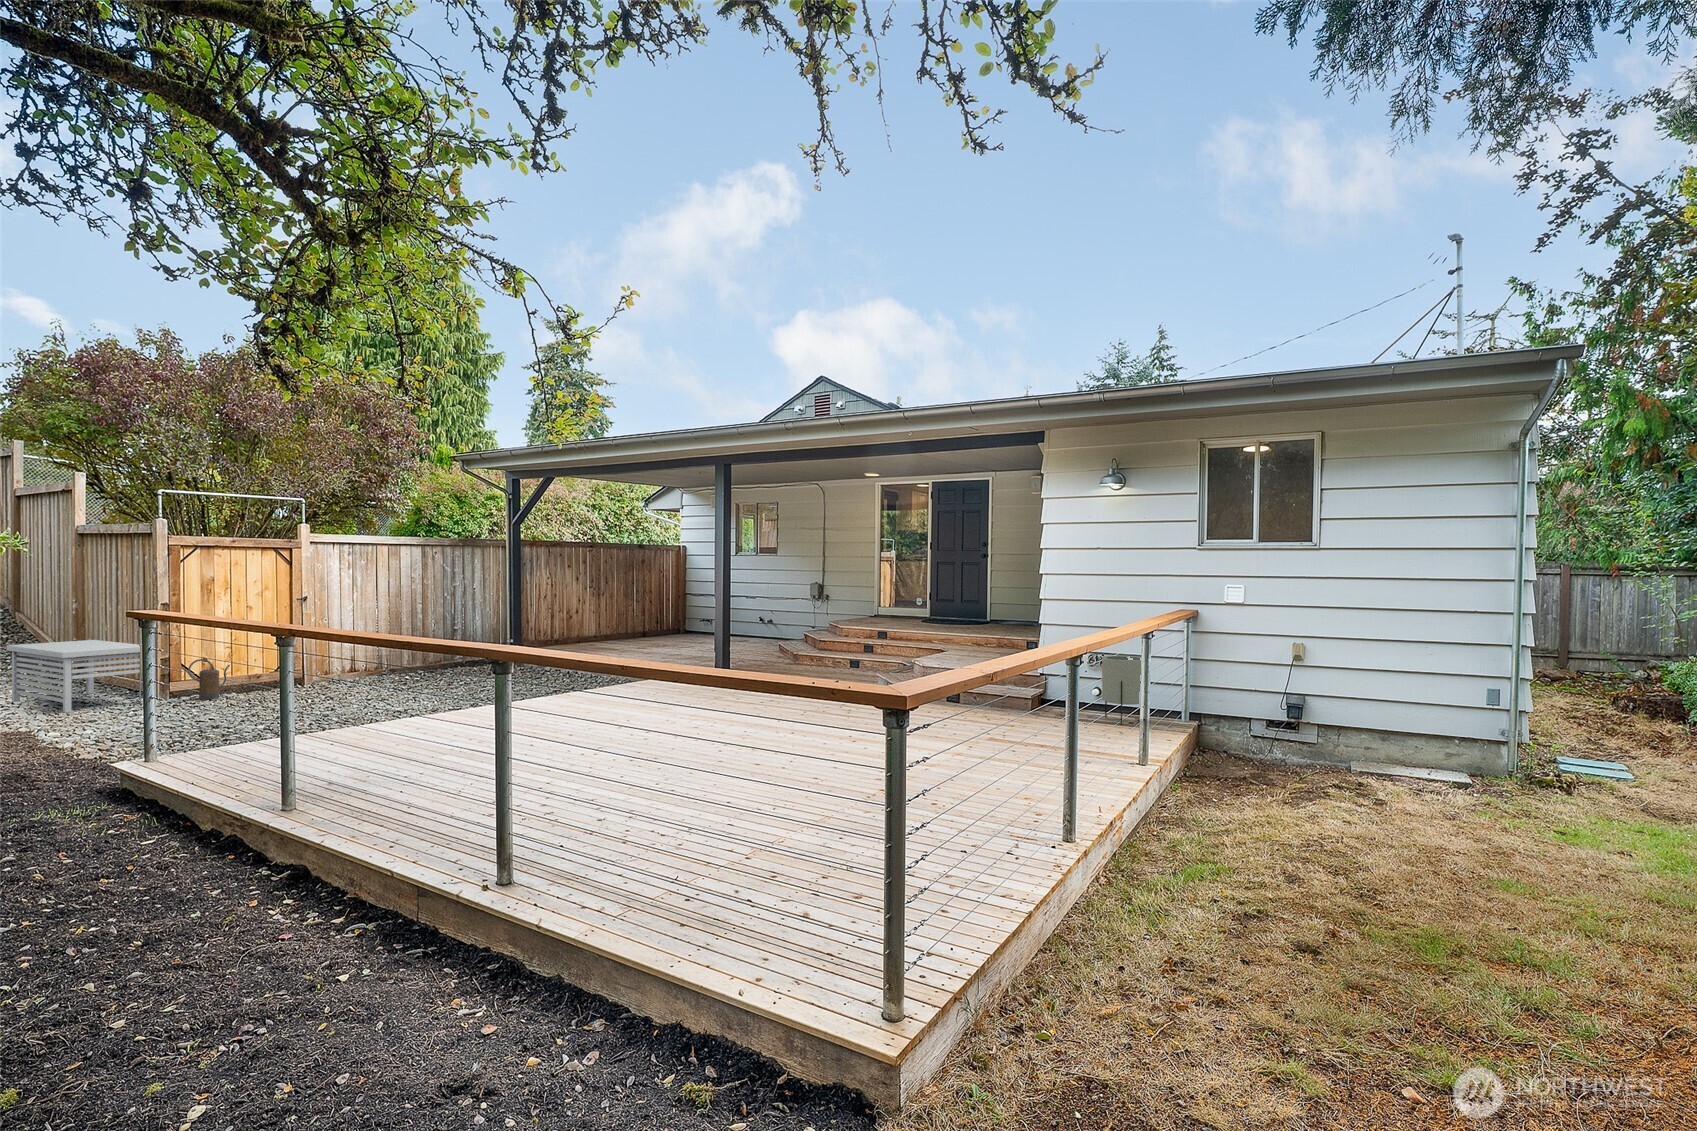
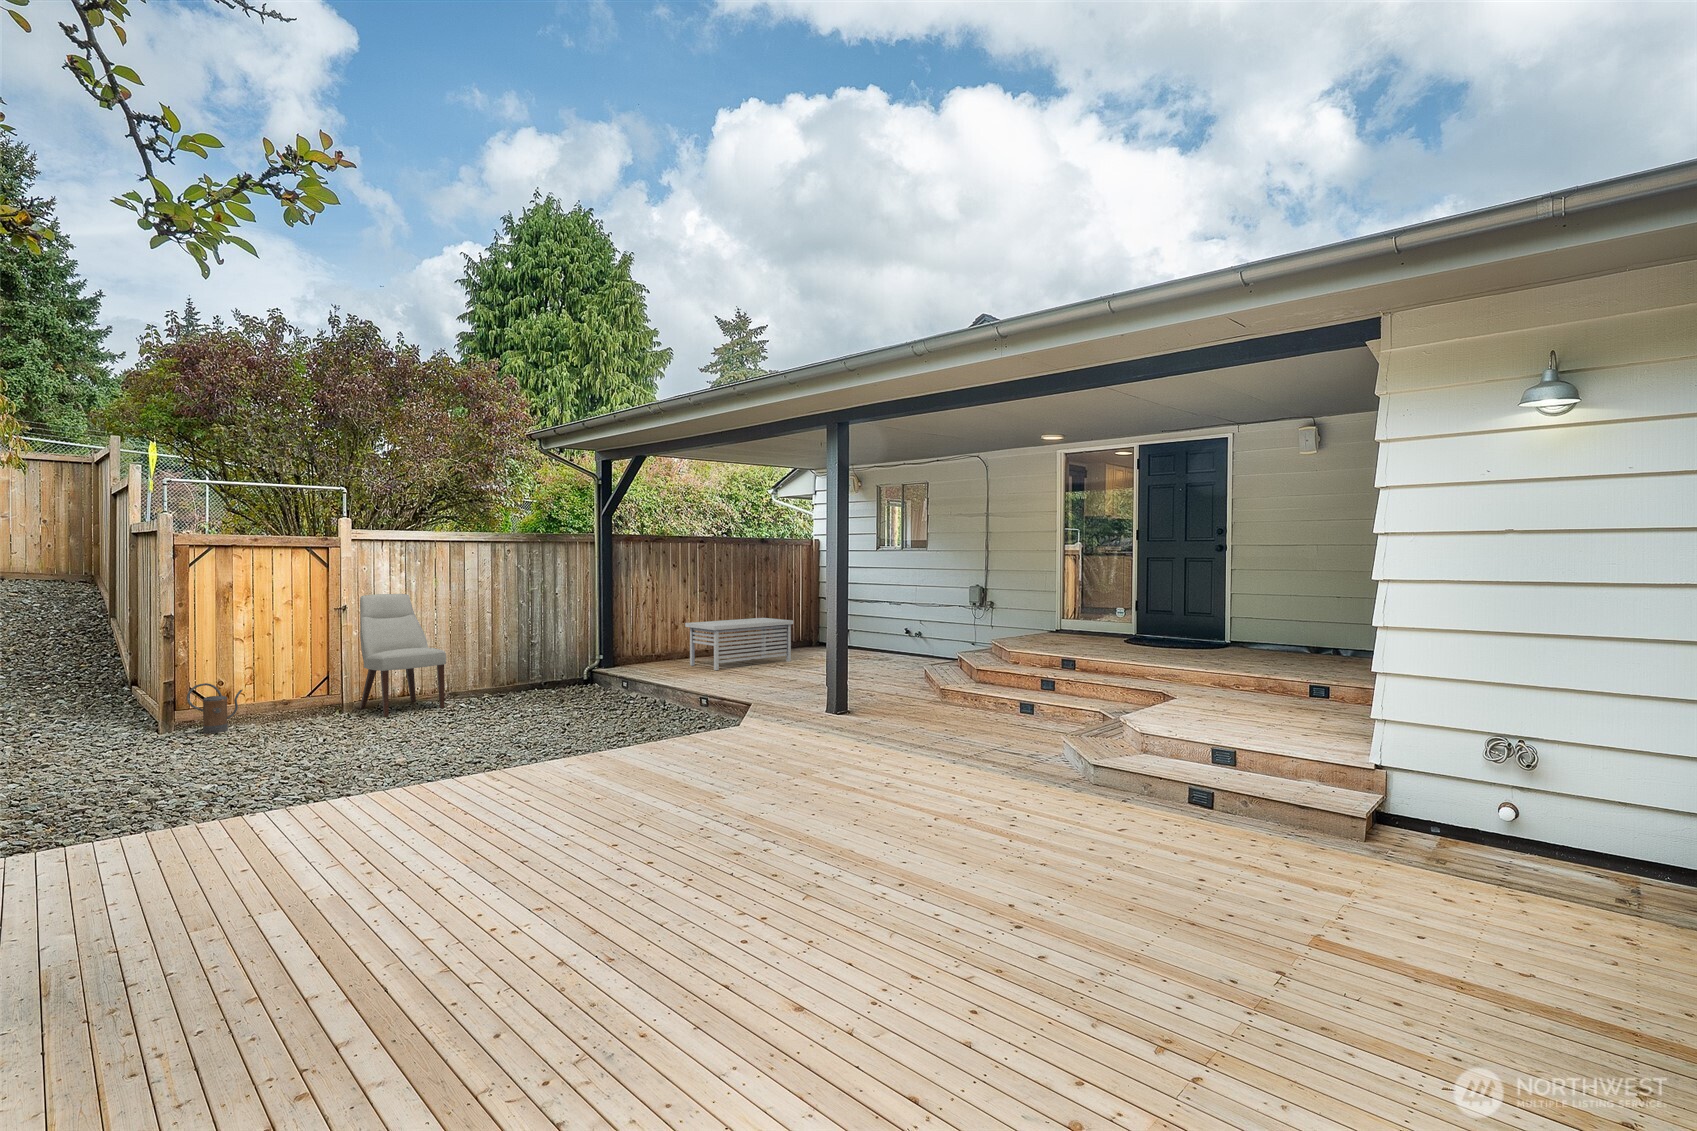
chair: none [315,588,394,686] -> present [360,594,446,717]
storage bench: present [6,640,141,713] -> present [685,618,793,670]
planter: present [1102,656,1145,725] -> none [1530,748,1650,903]

